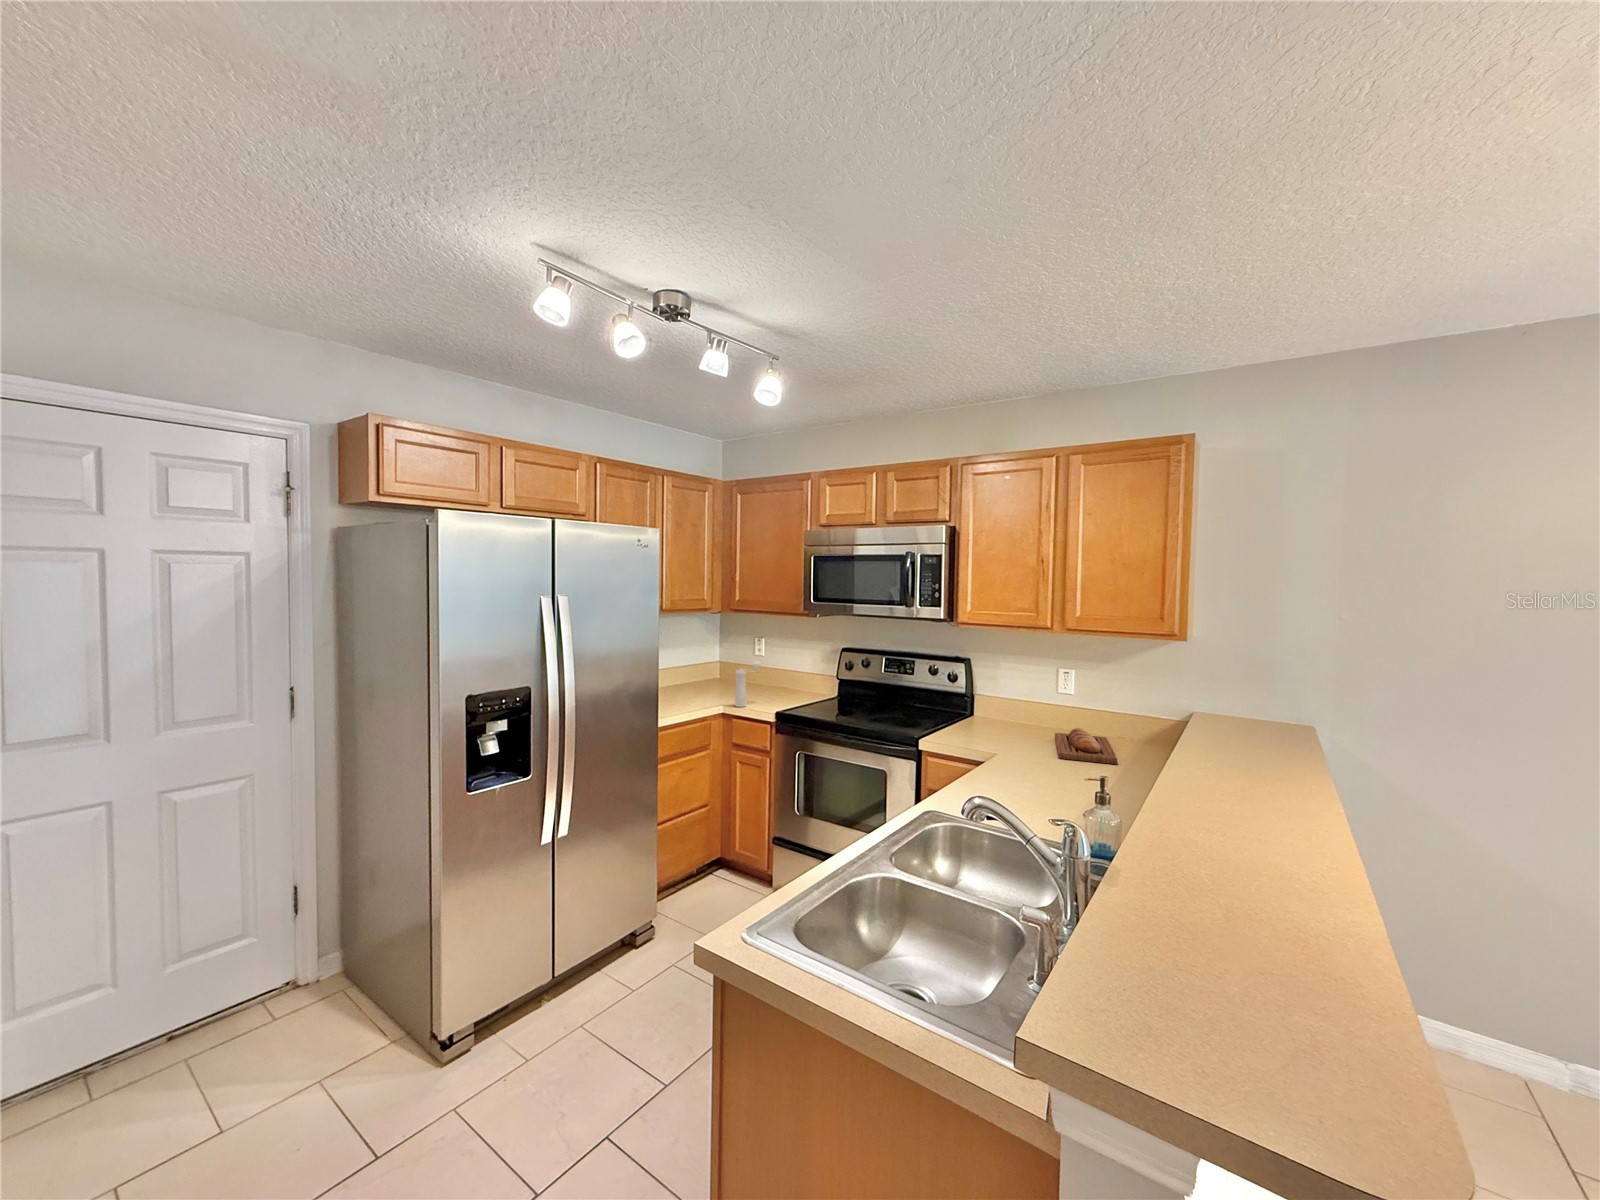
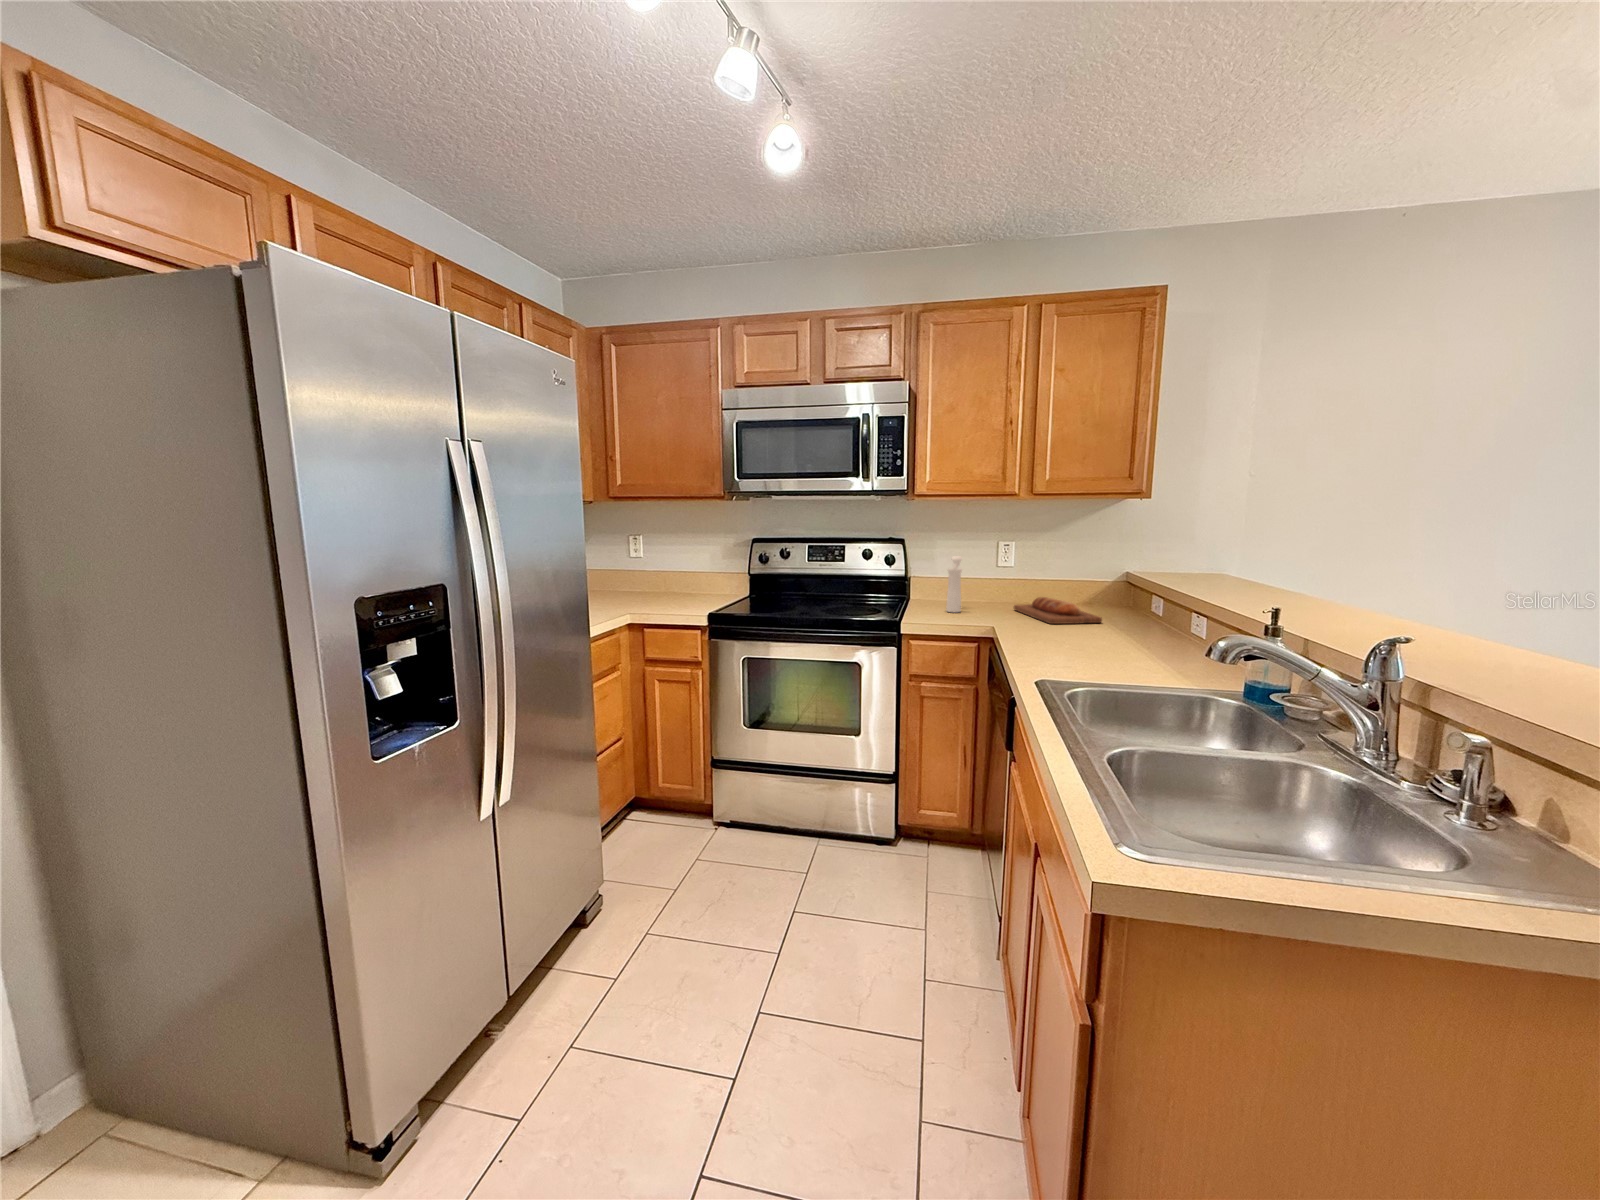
pepper mill: present [735,661,761,707] -> present [946,556,962,612]

